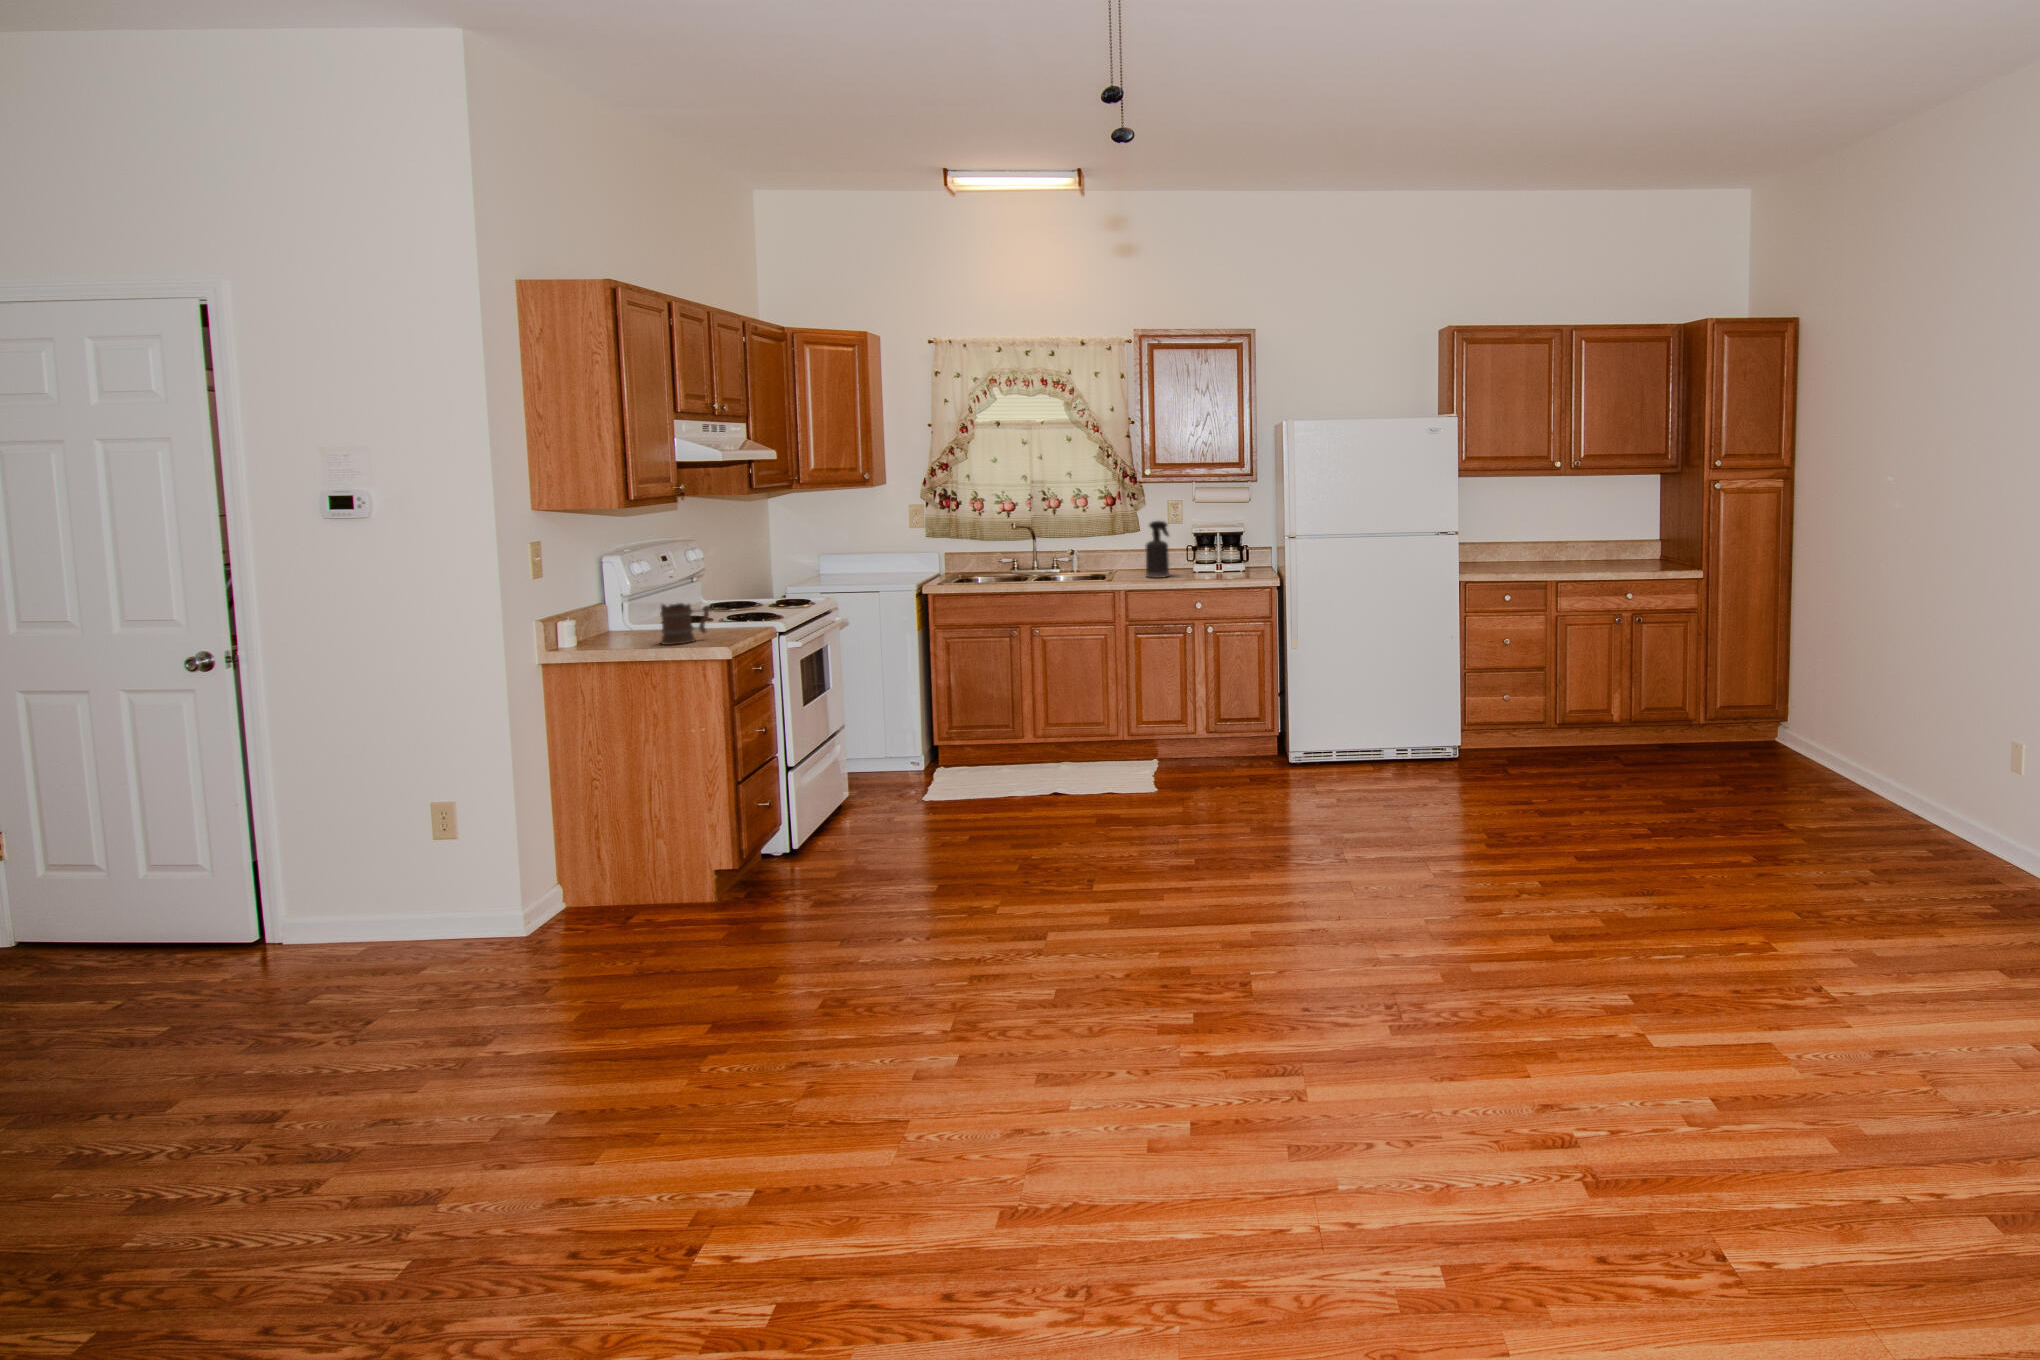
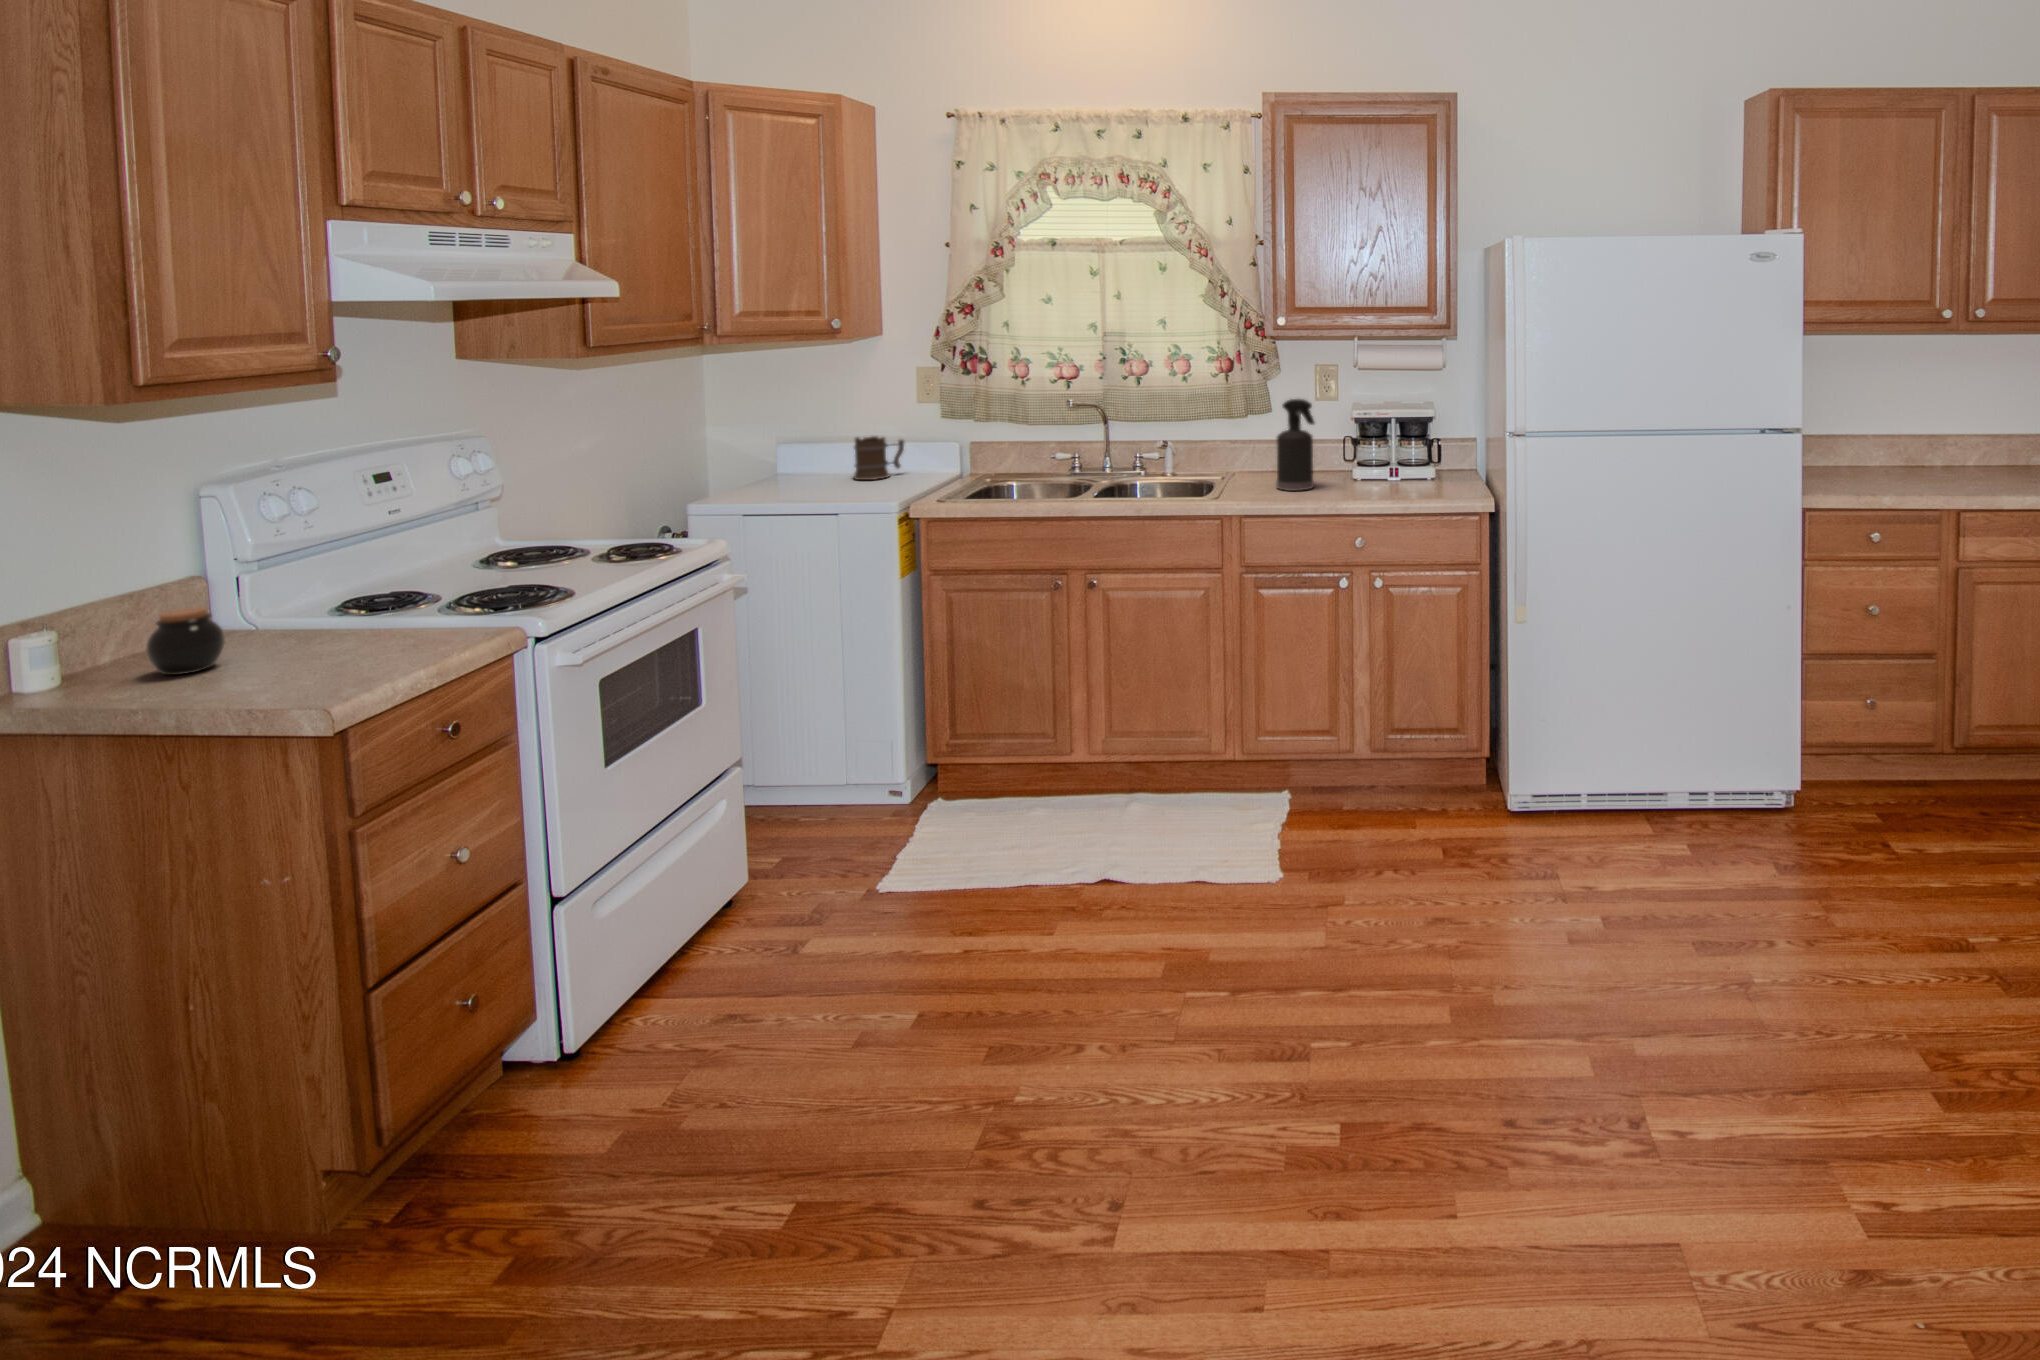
mug: present [660,603,709,645] -> present [854,436,904,480]
jar: none [611,611,642,642] -> present [146,606,225,675]

